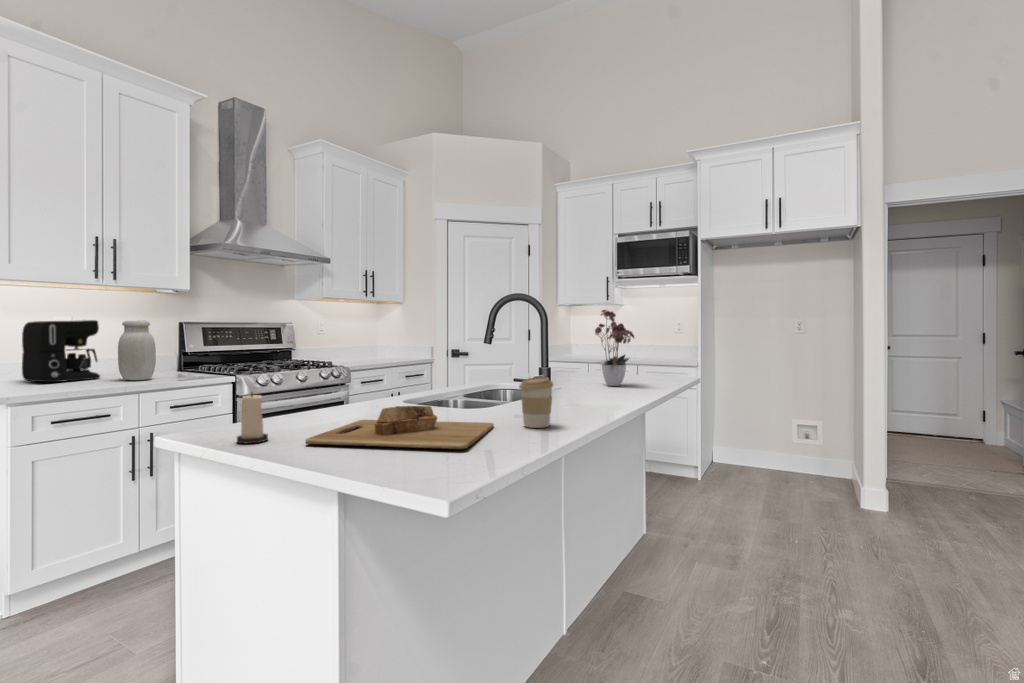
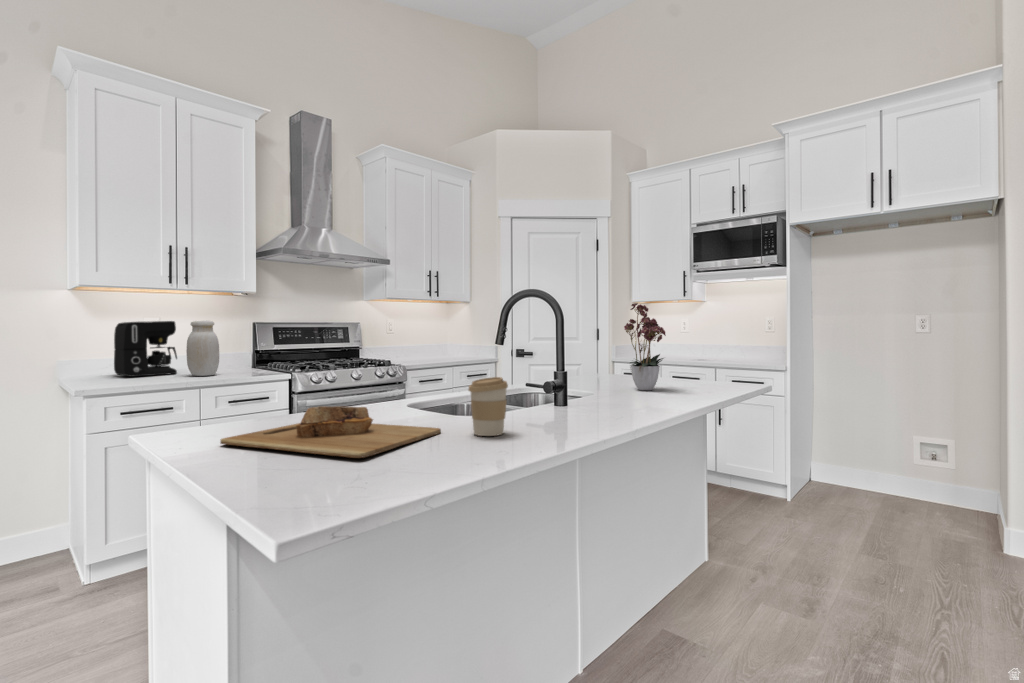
candle: present [237,392,268,443] -> none [165,387,201,441]

